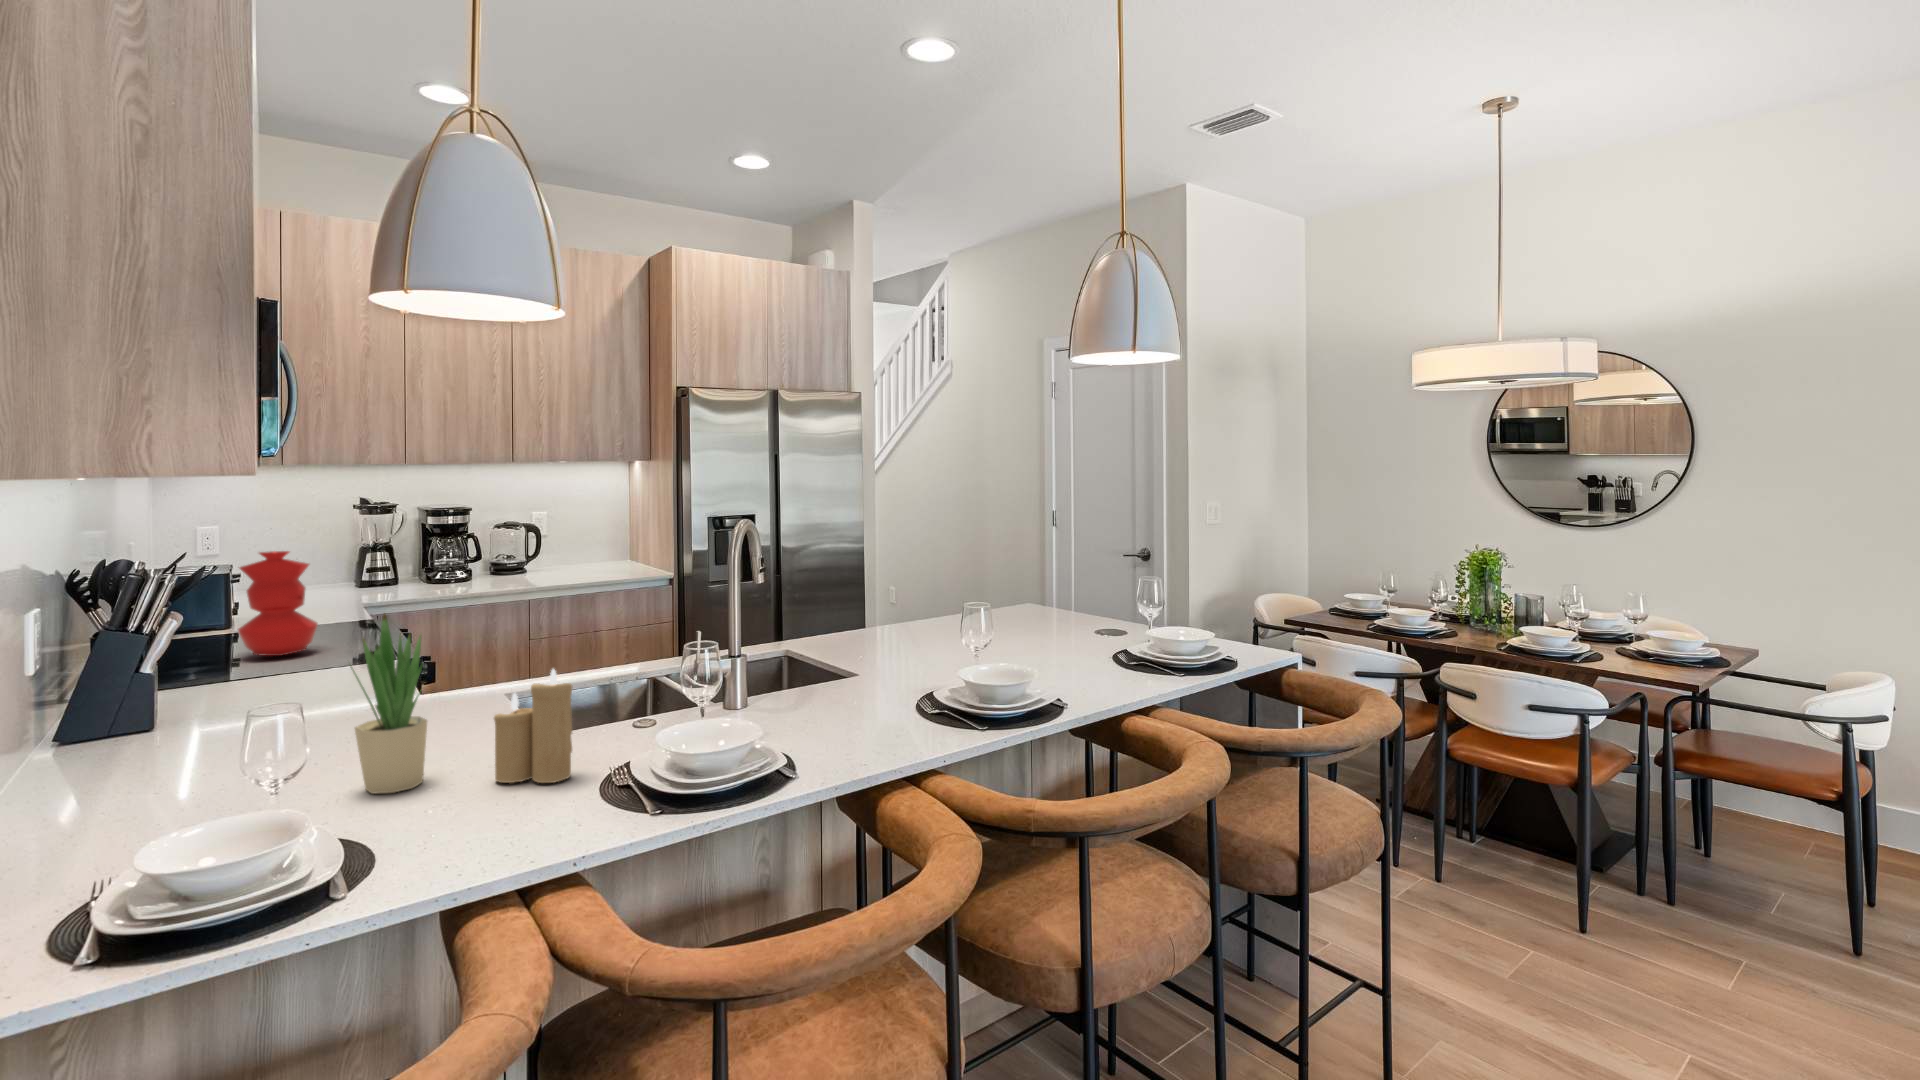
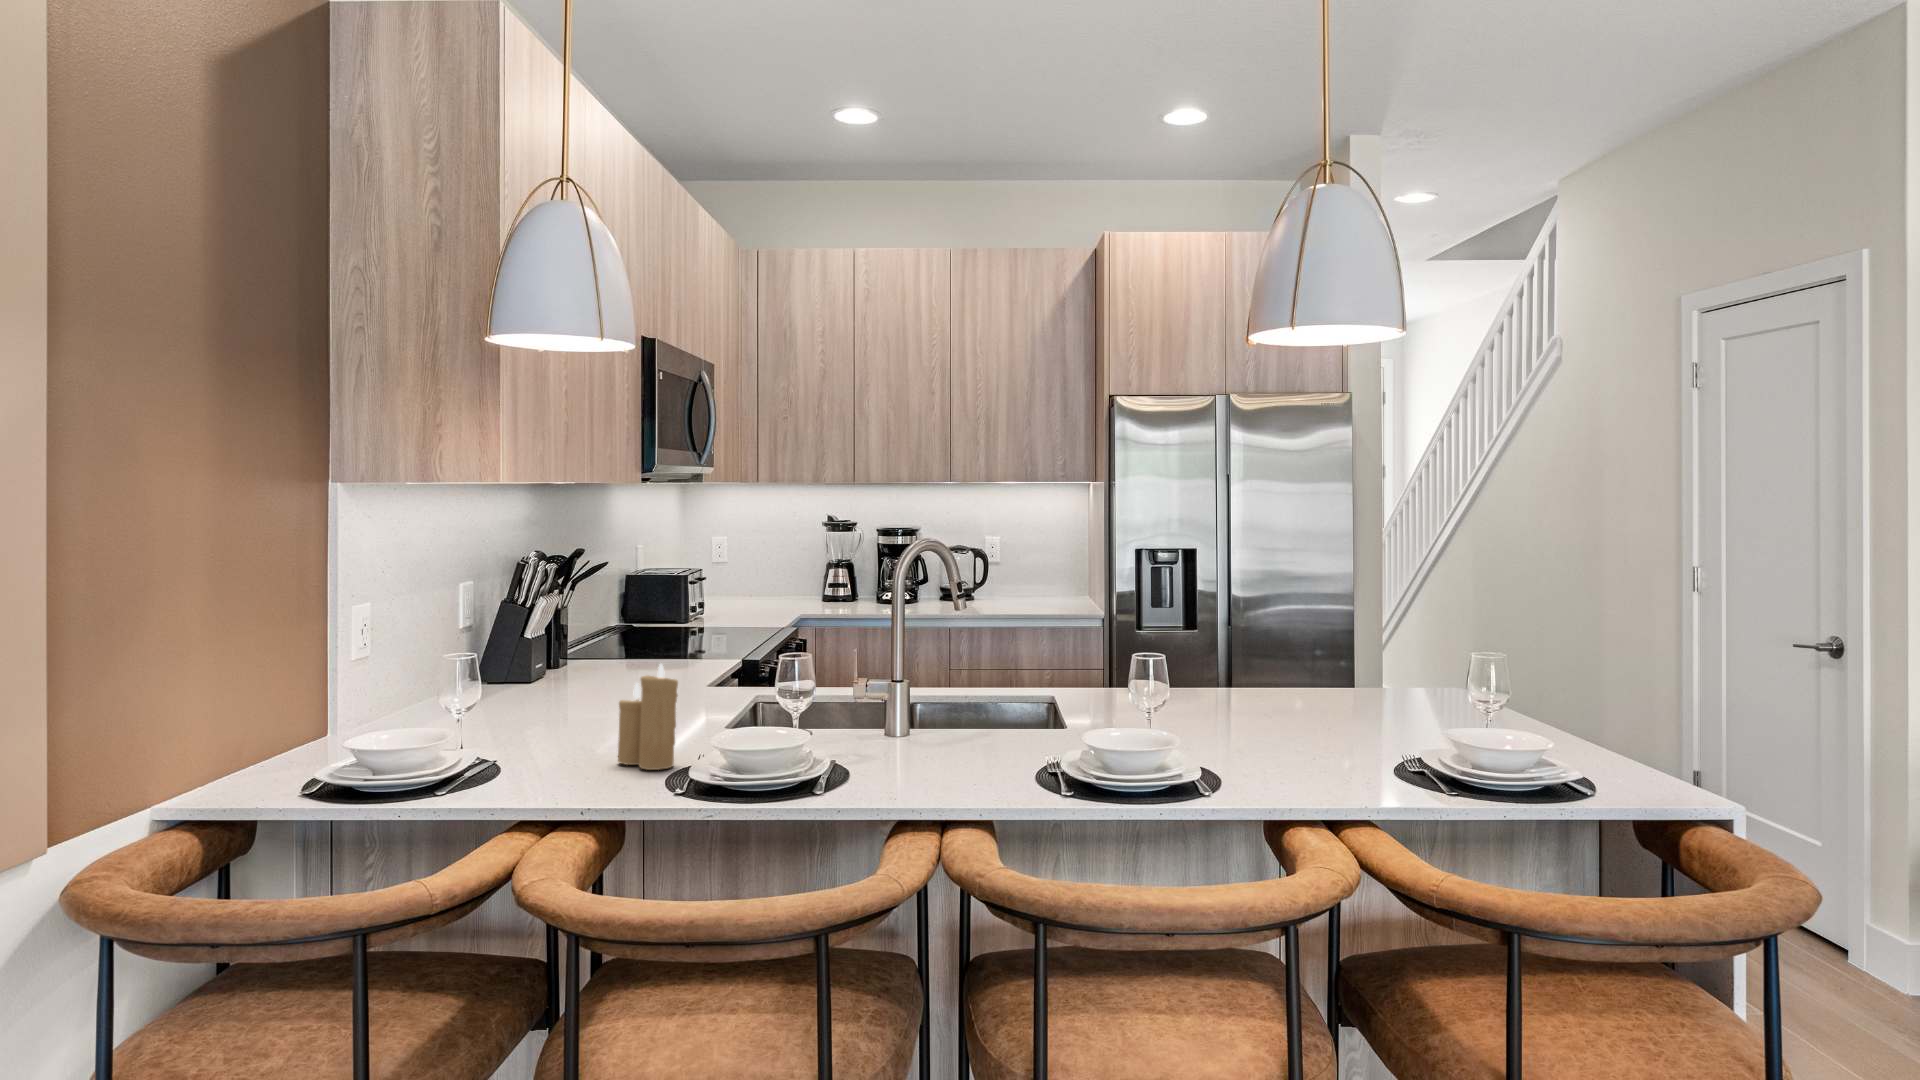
vase: present [238,551,318,656] -> none [648,558,707,651]
potted plant: present [351,614,427,794] -> none [530,599,596,757]

